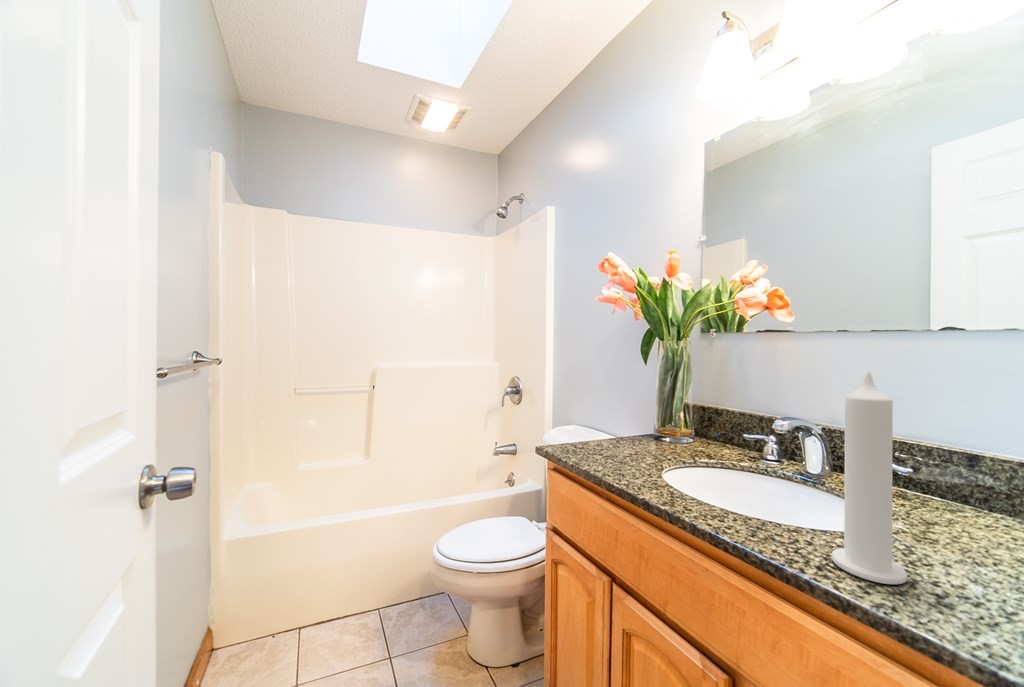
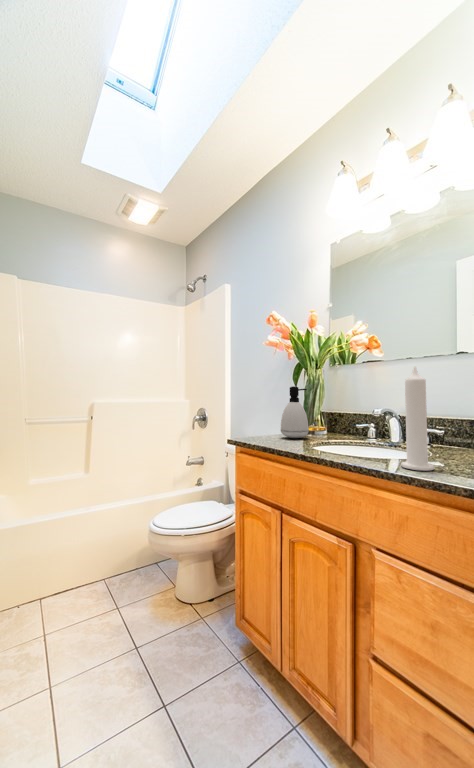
soap dispenser: none [617,369,662,450] -> present [281,386,309,438]

